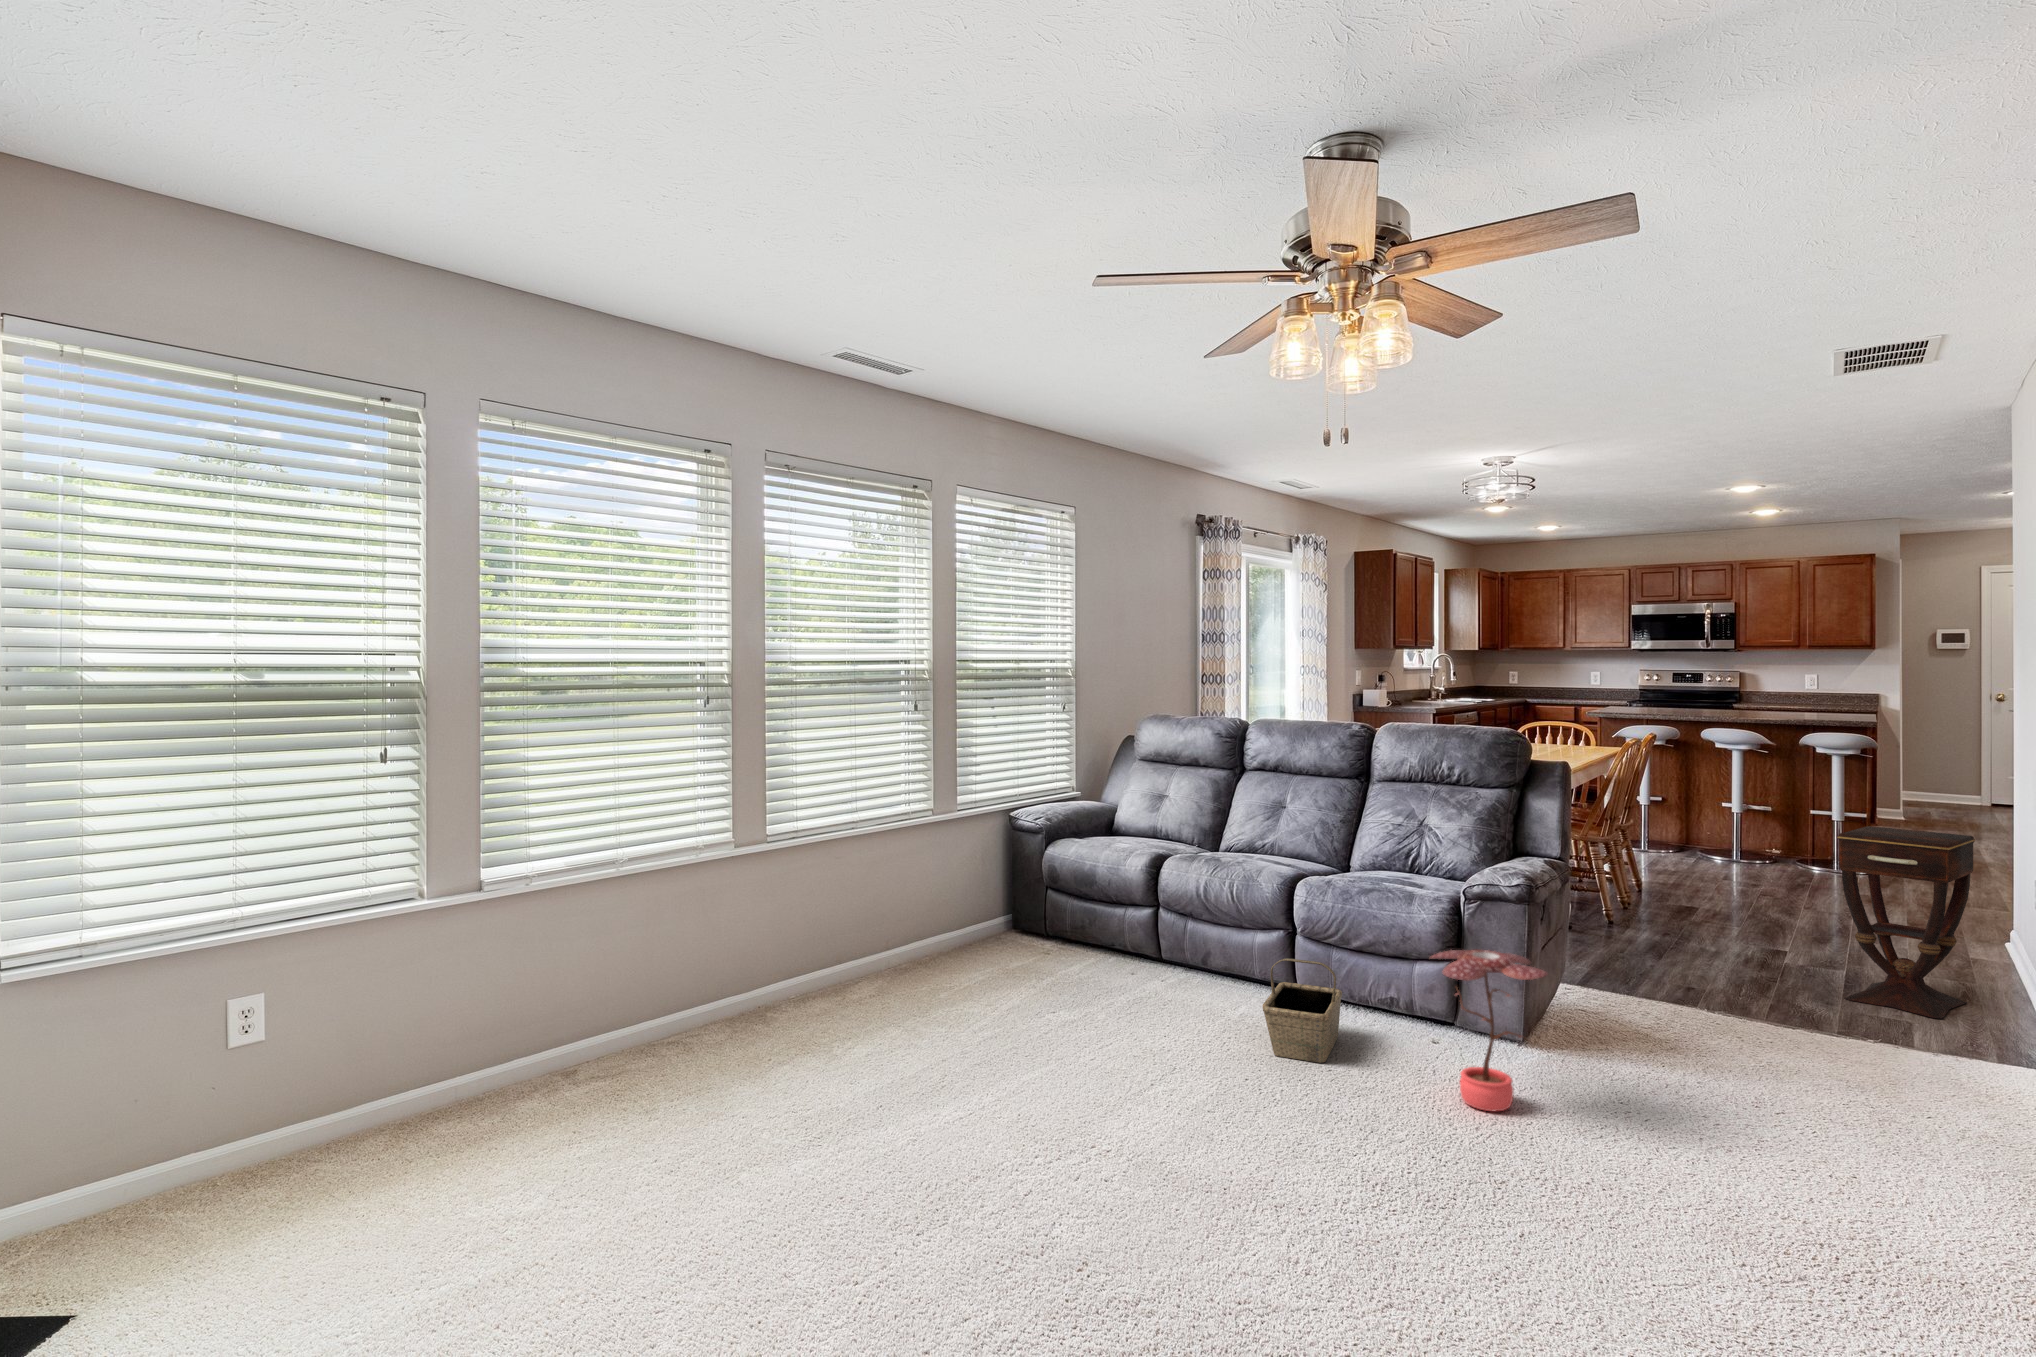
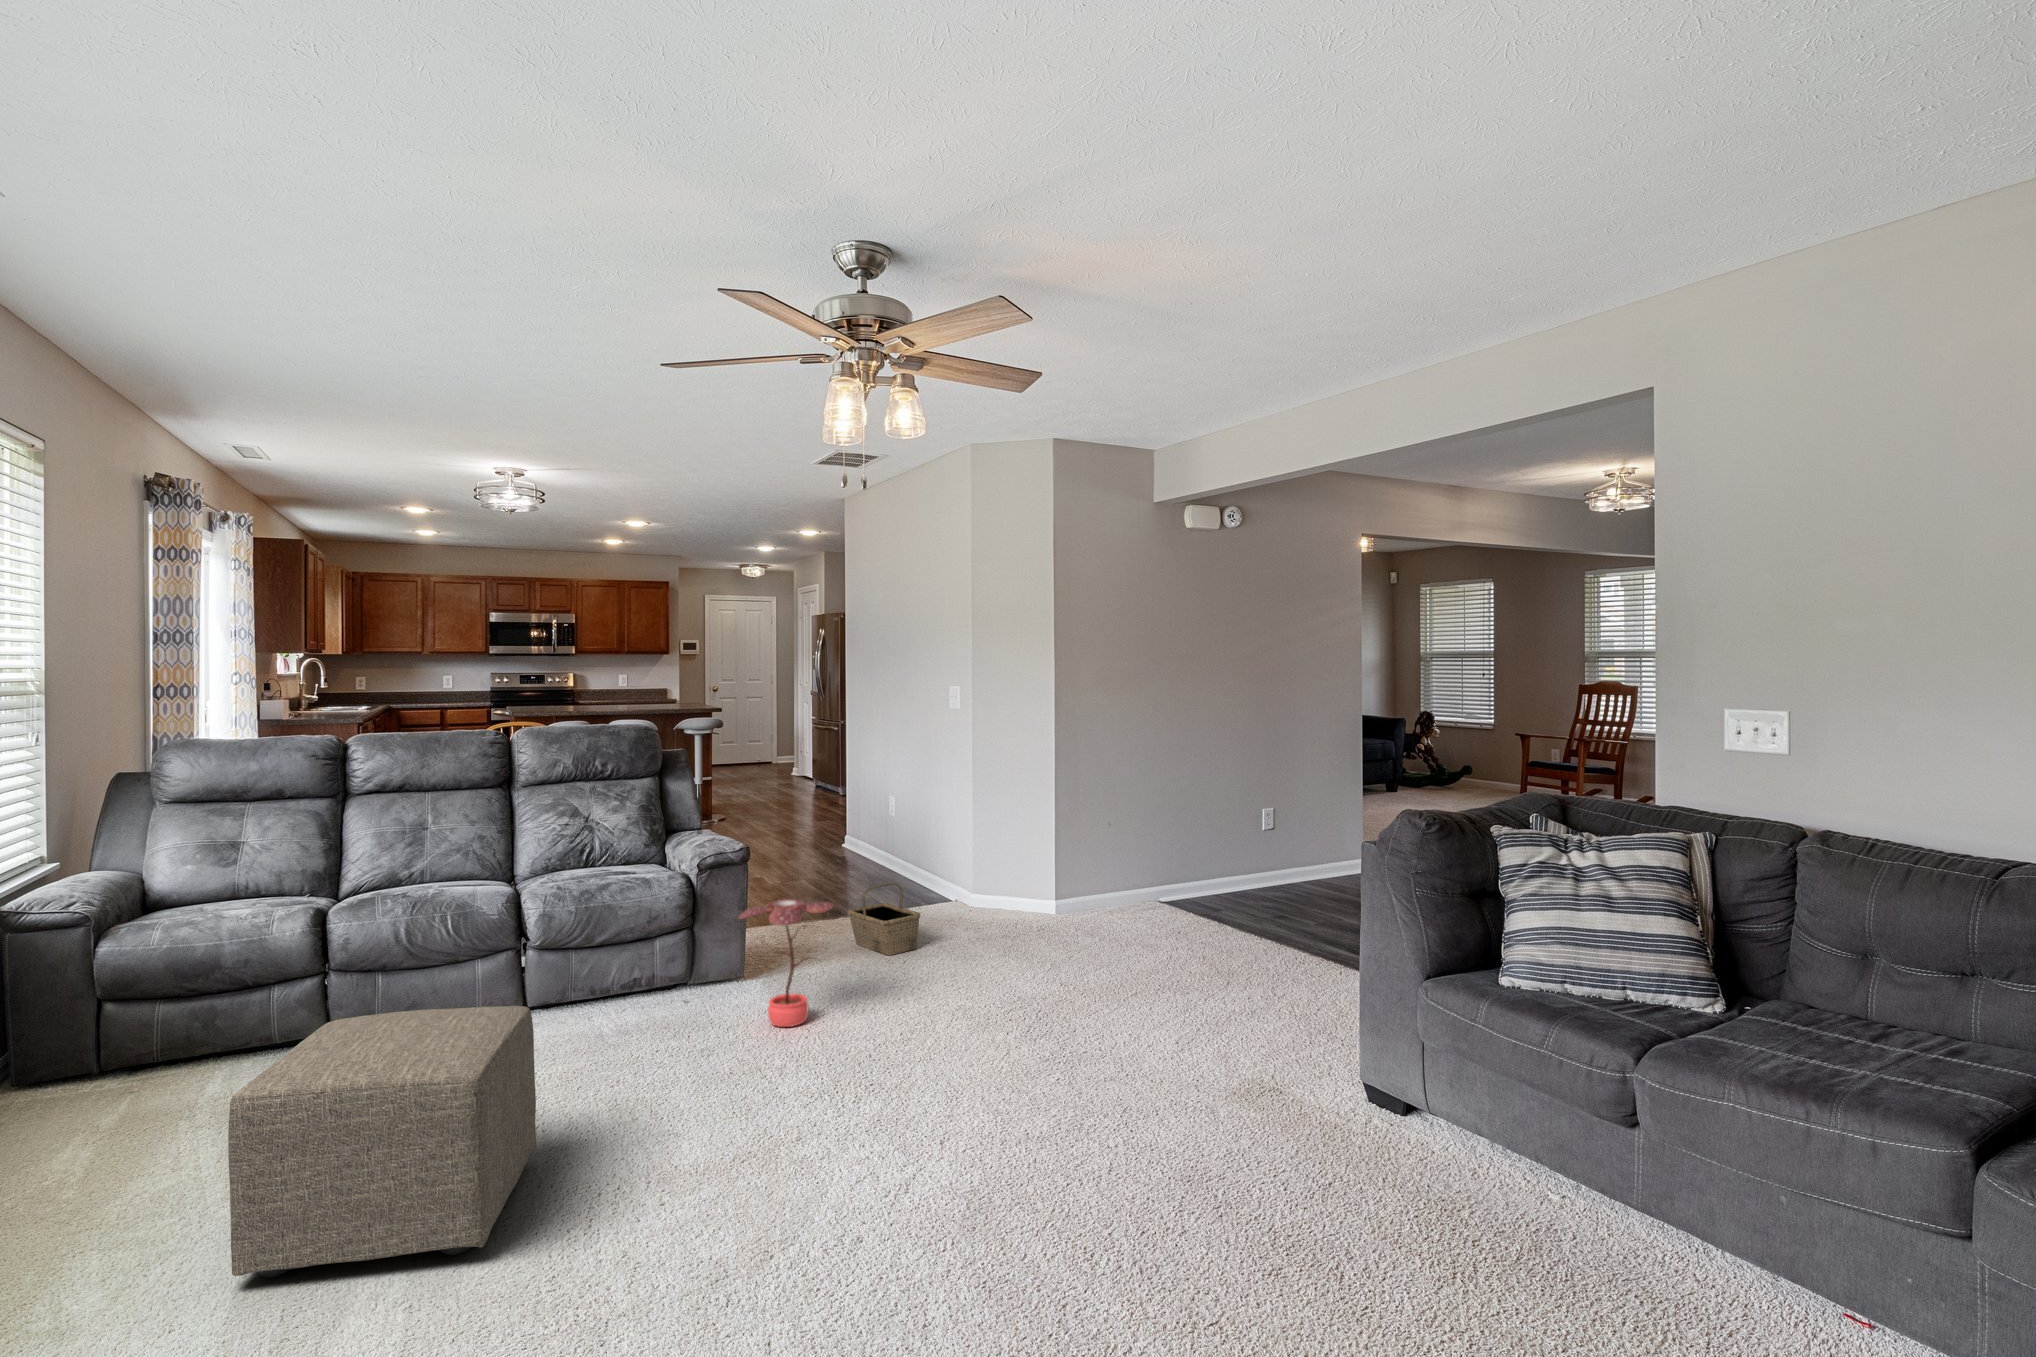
side table: present [1838,826,1975,1019] -> none [826,775,888,896]
ottoman: none [875,930,1100,1133] -> present [228,1006,536,1278]
basket: present [1262,958,1342,1063] -> present [848,883,920,955]

